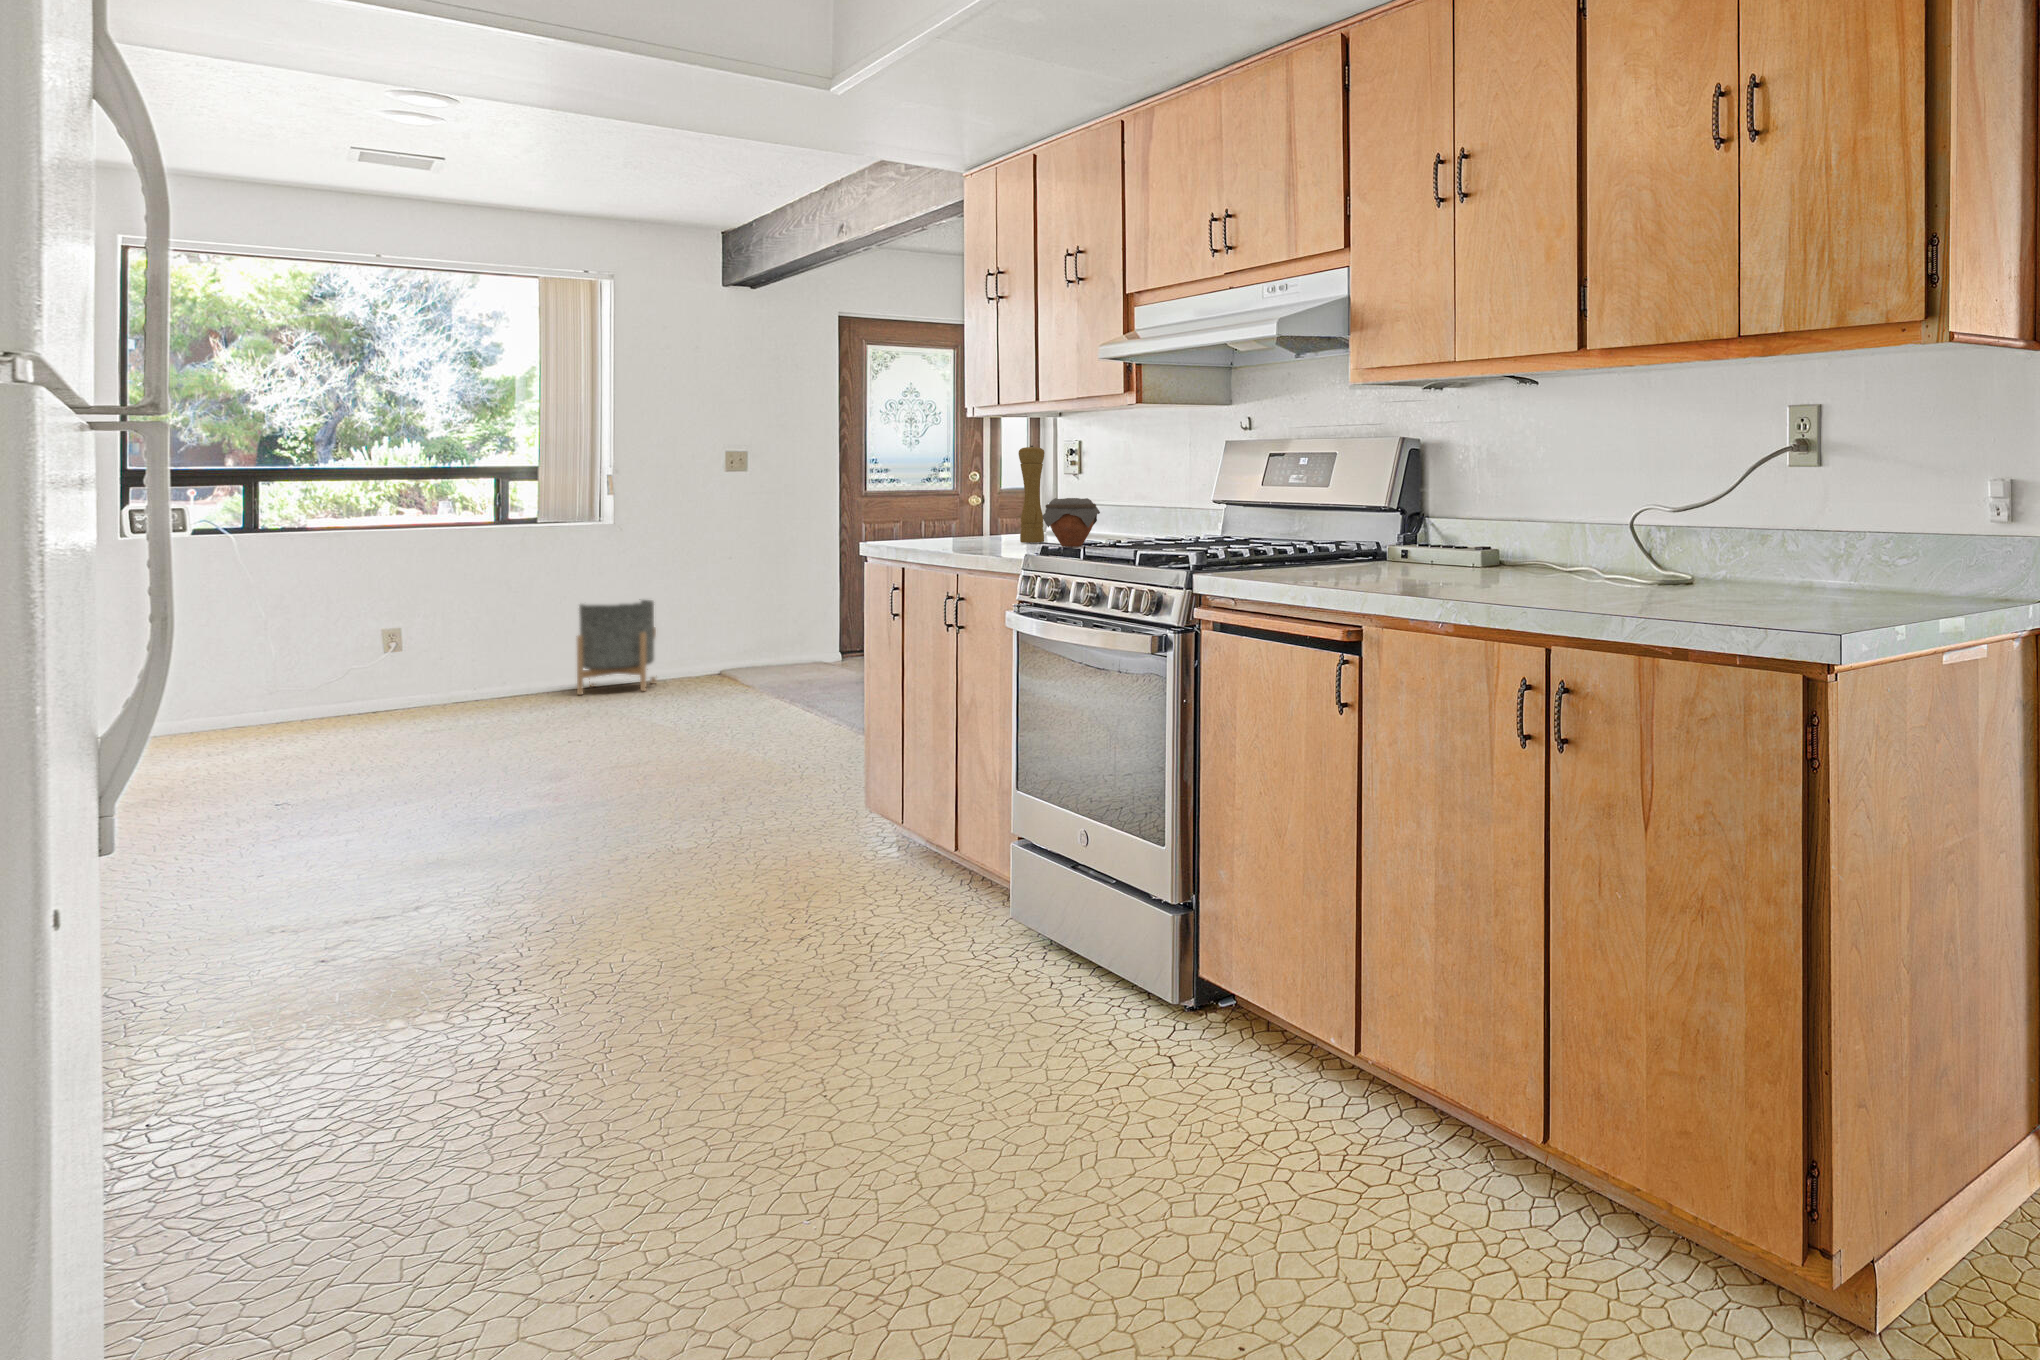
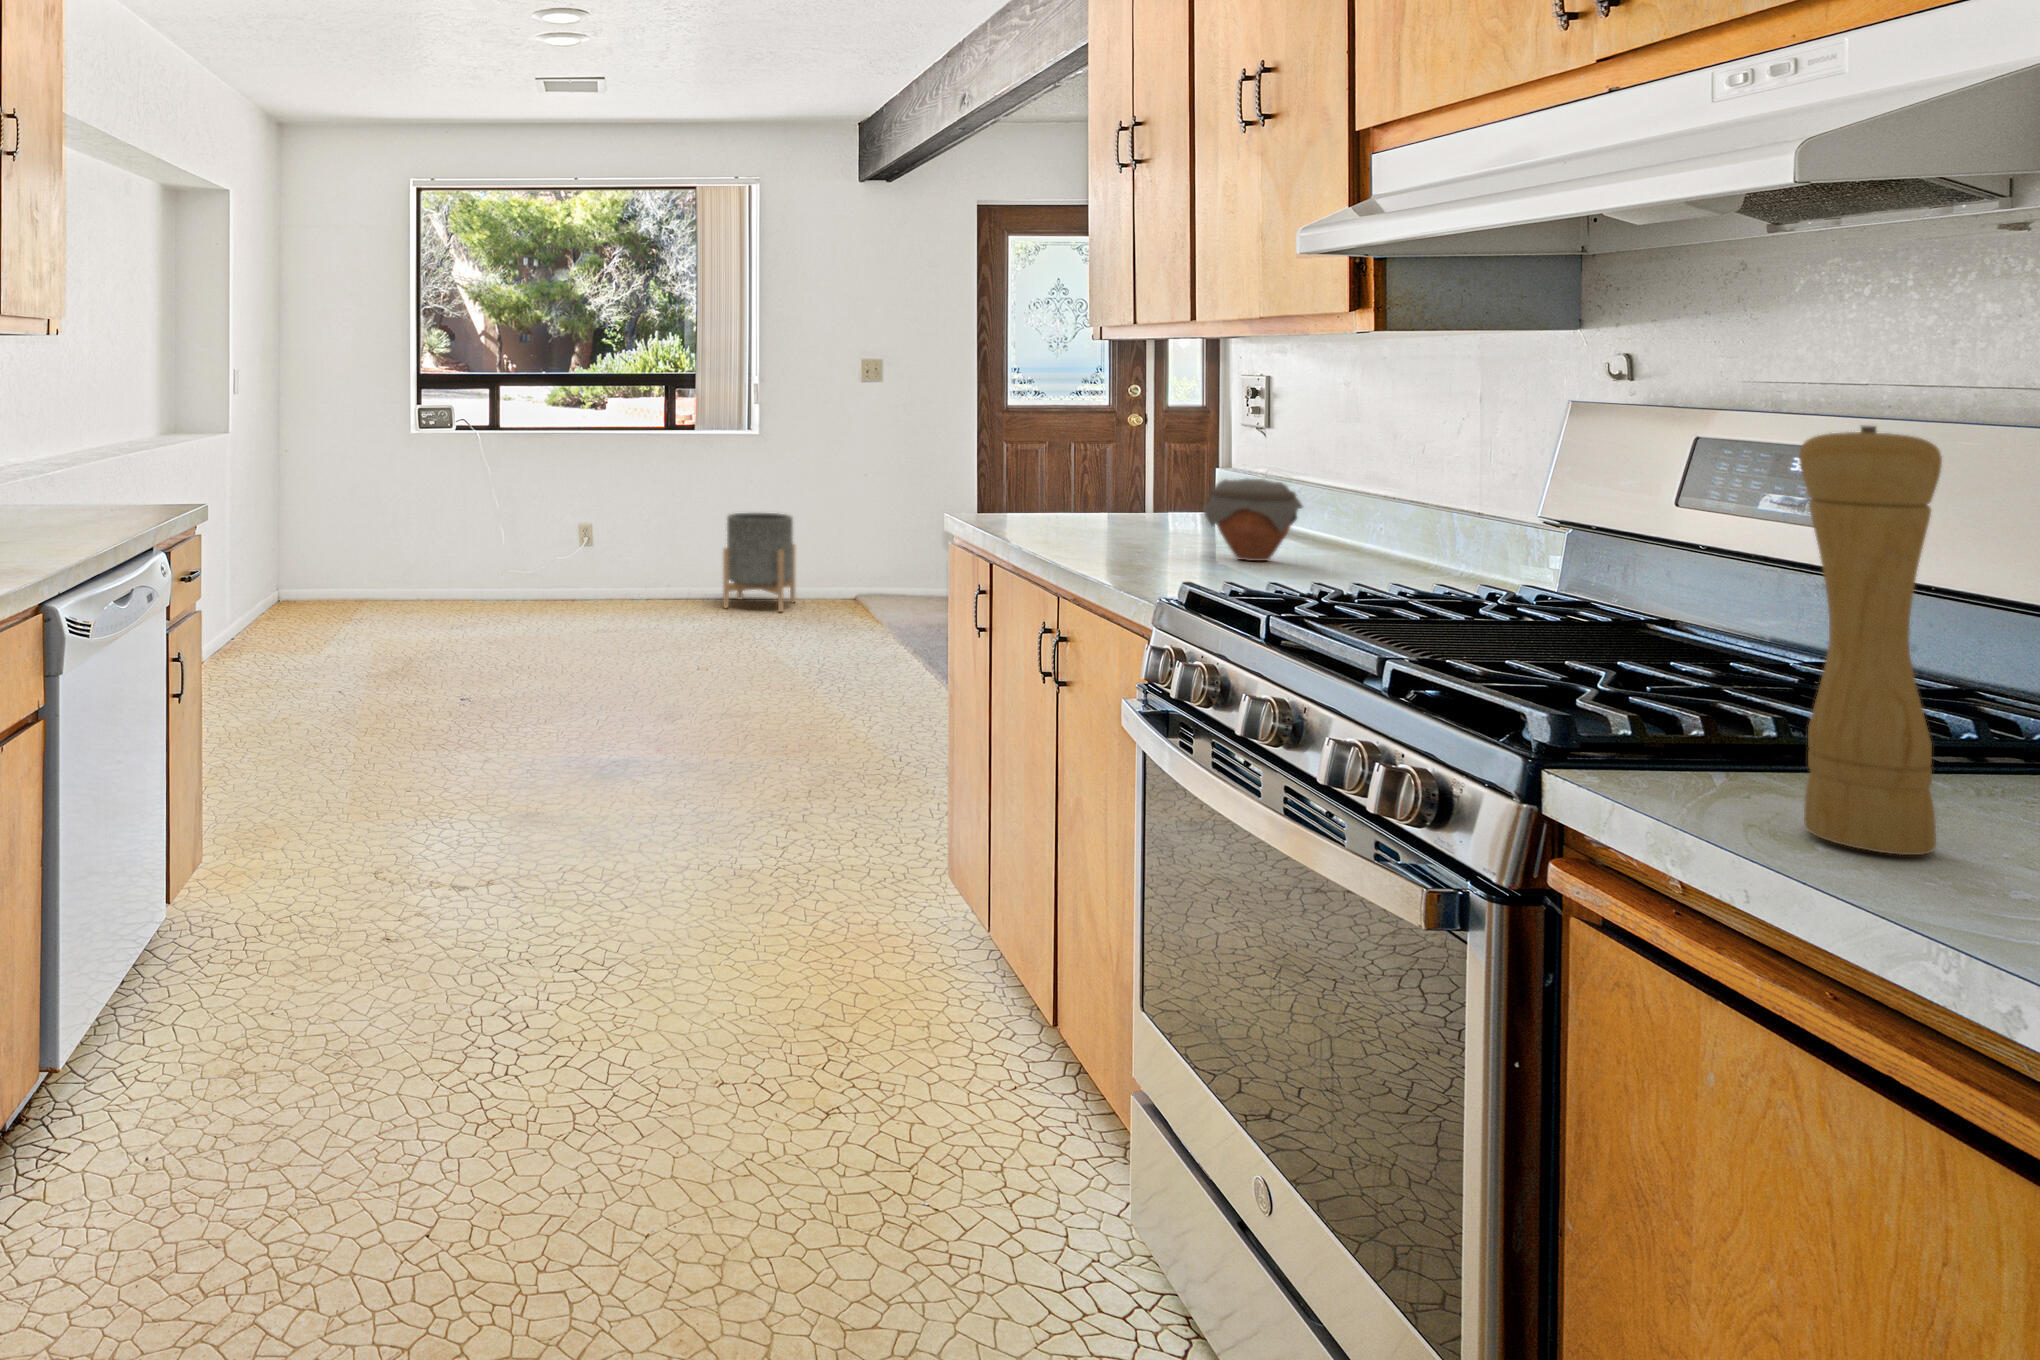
pepper mill: present [1019,446,1044,543] -> present [1799,425,1942,855]

